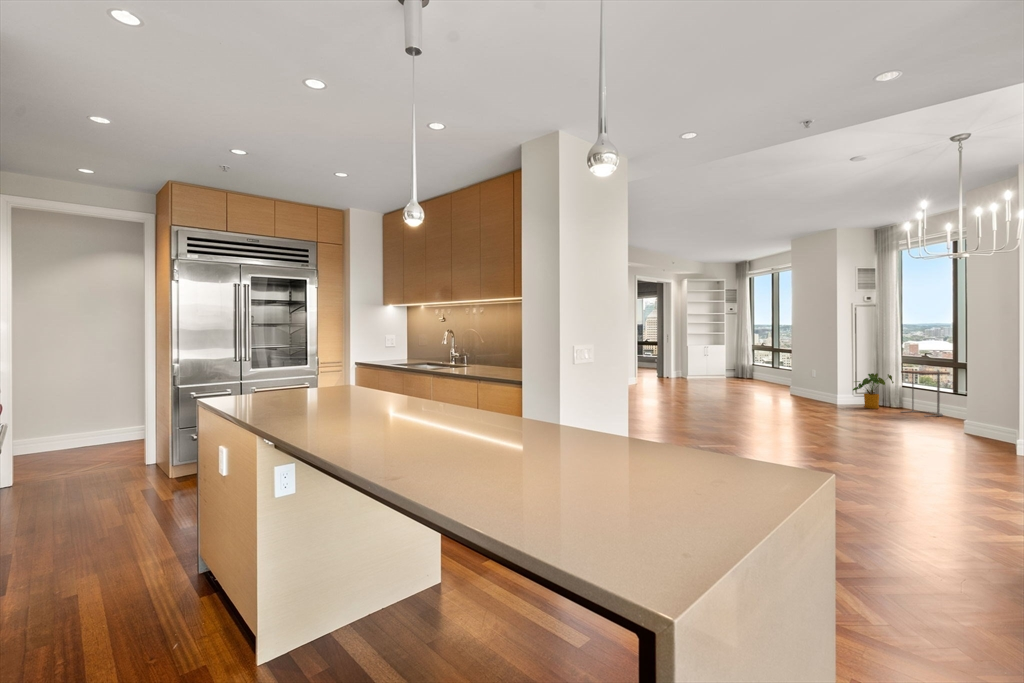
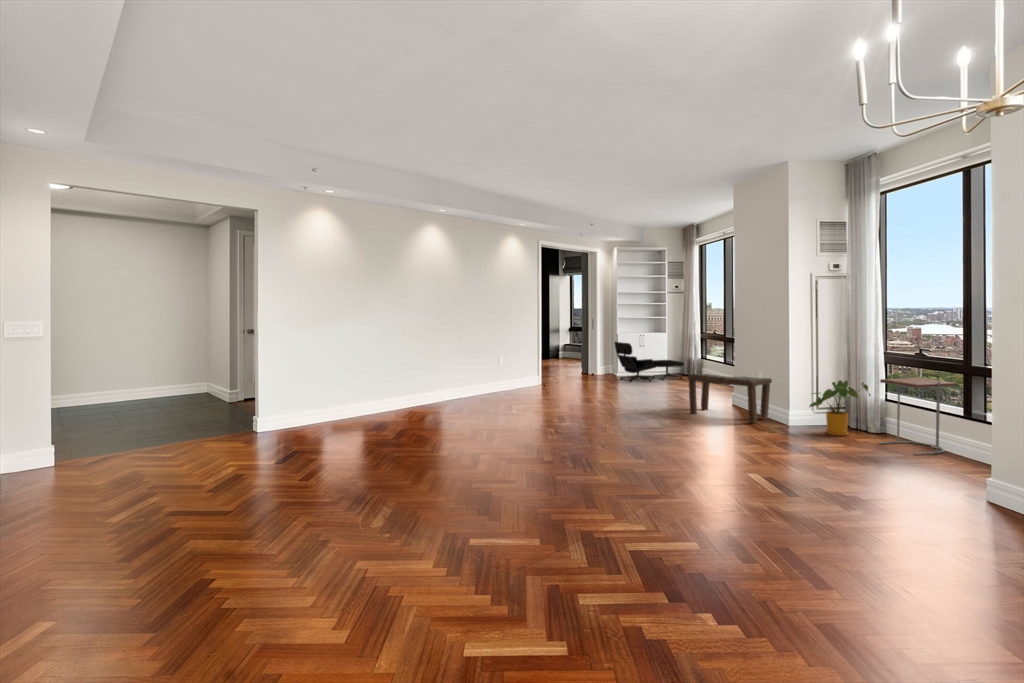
lounge chair: none [686,351,740,382] -> present [614,342,684,382]
bench: none [762,371,823,403] -> present [688,374,772,423]

